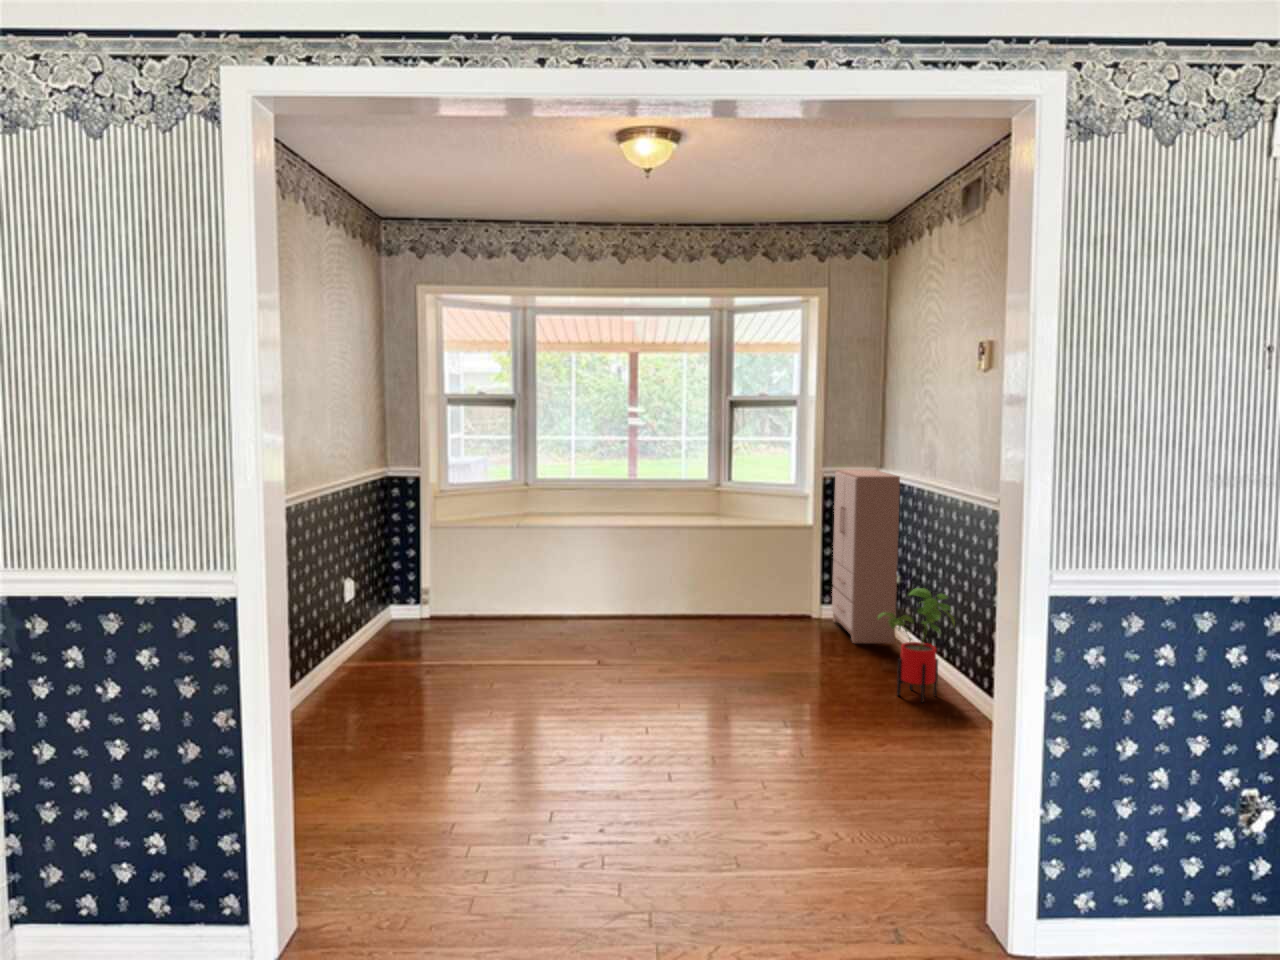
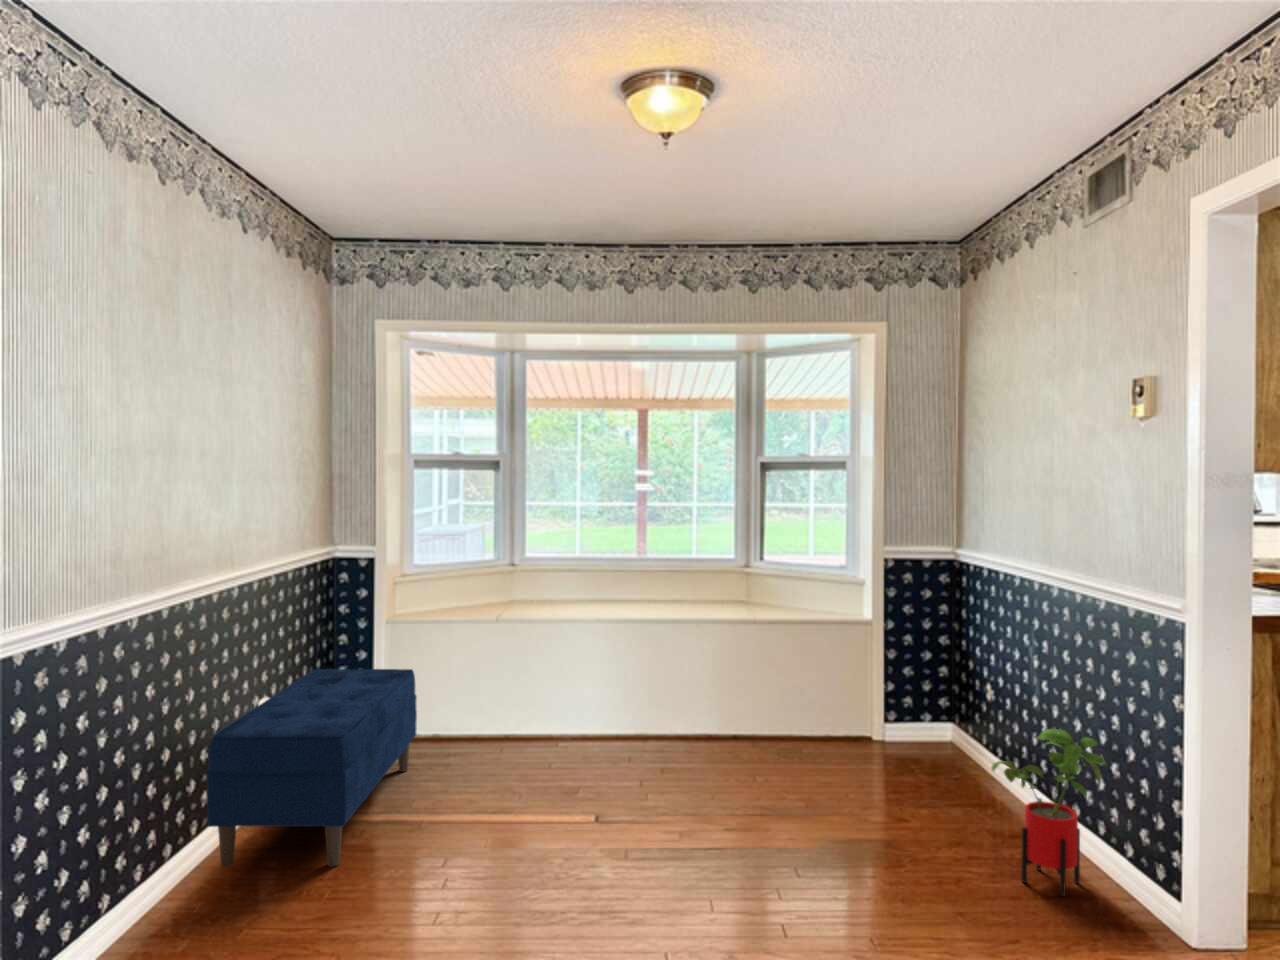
cabinet: present [832,470,900,643] -> none [899,549,993,783]
bench: none [321,561,459,690] -> present [207,669,417,867]

